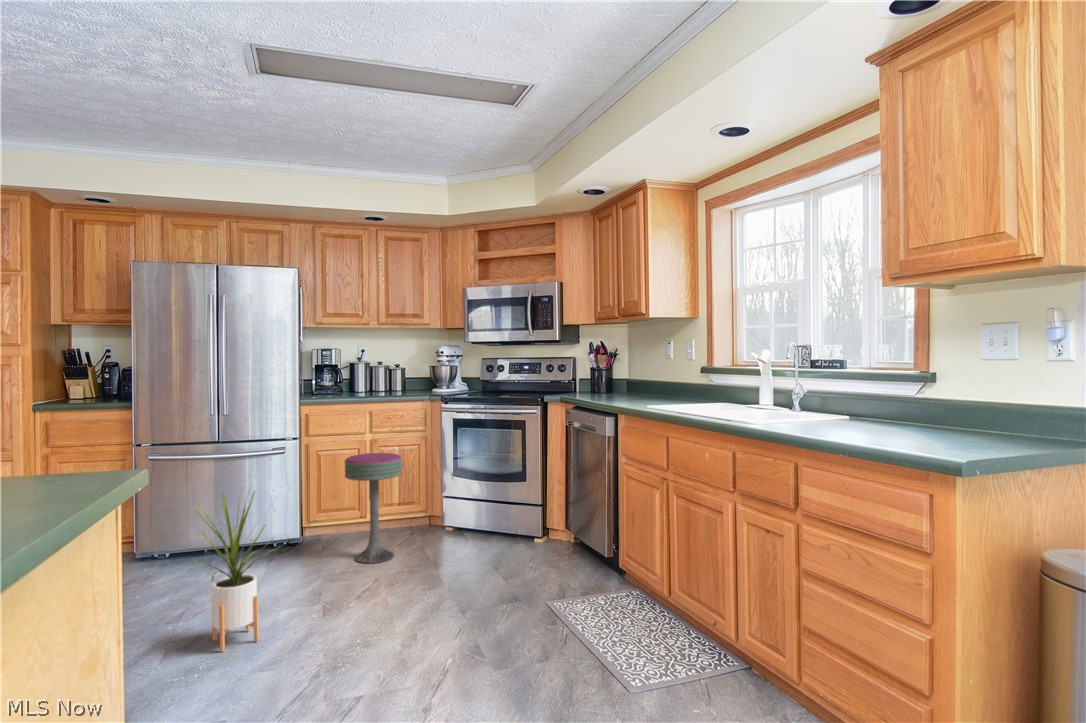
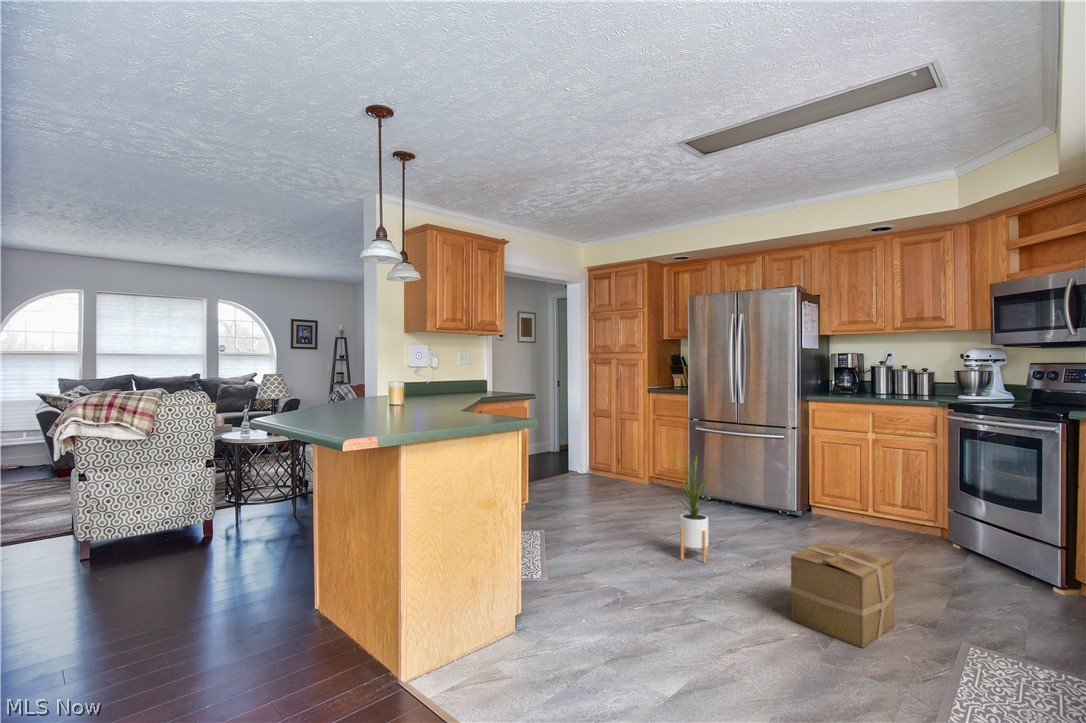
bar stool: present [345,453,402,563] -> none [820,449,878,550]
cardboard box: none [417,552,503,659] -> present [790,542,894,648]

